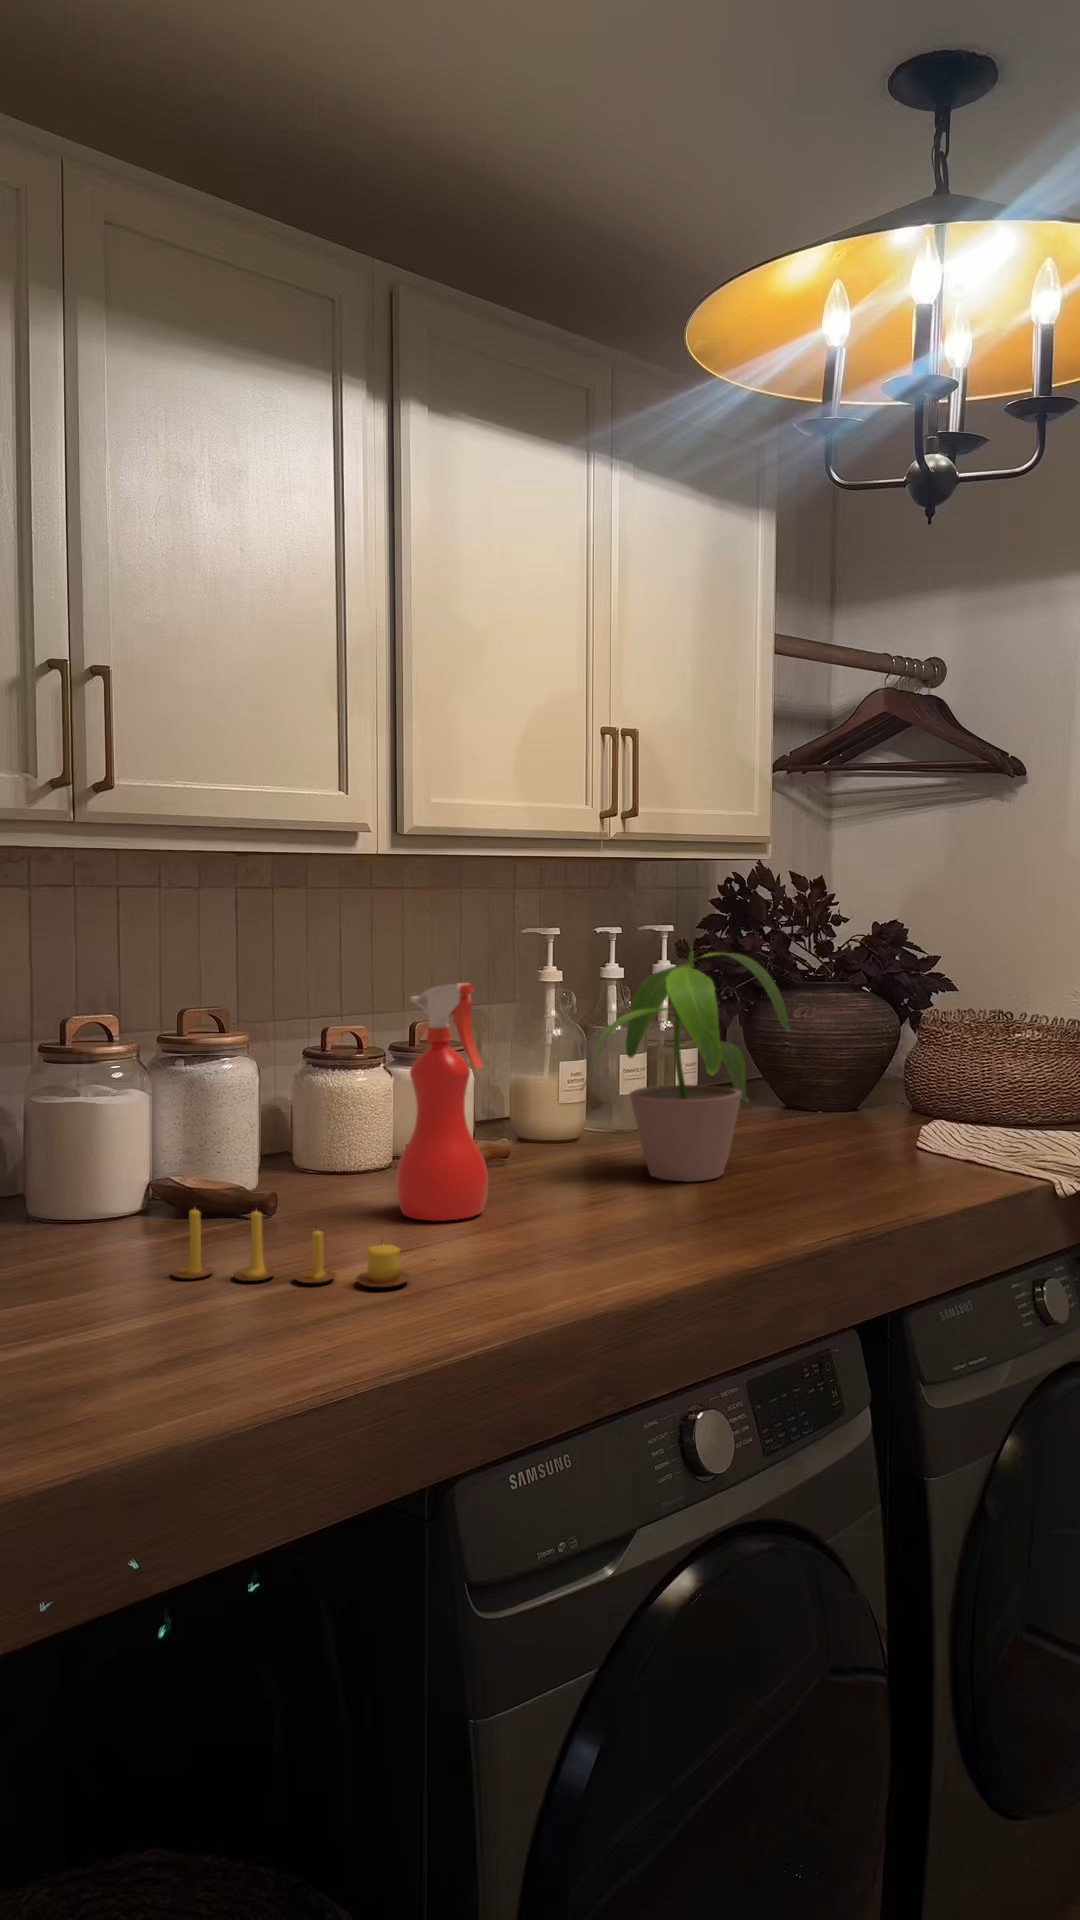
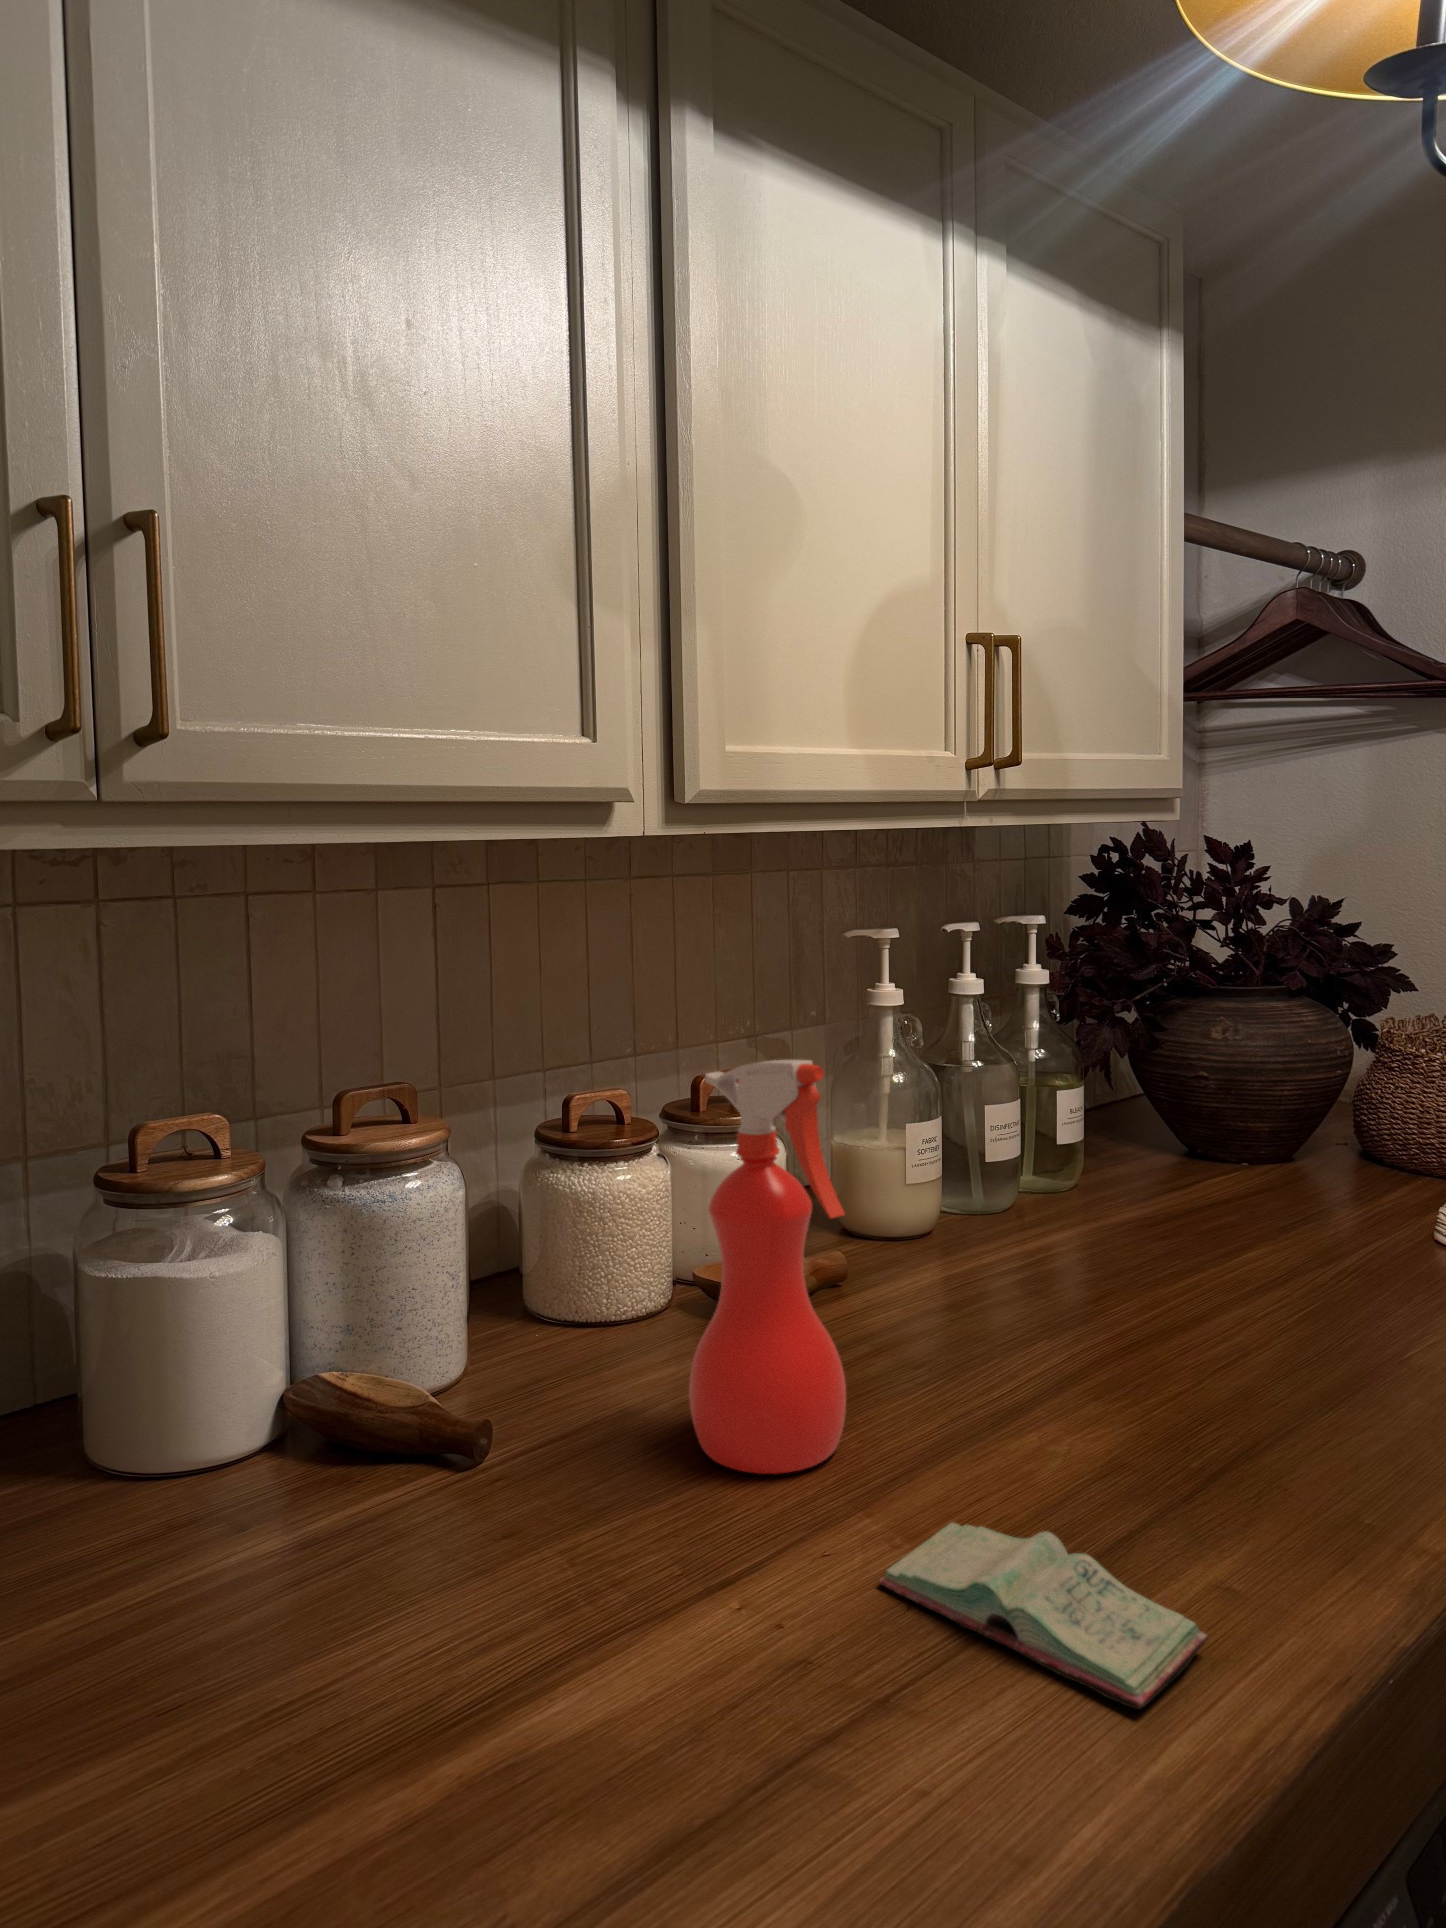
potted plant: present [582,952,790,1181] -> none [936,967,1351,1346]
candle: present [172,1209,410,1287] -> none [273,1545,750,1768]
book: none [488,1220,645,1273] -> present [879,1523,1208,1709]

